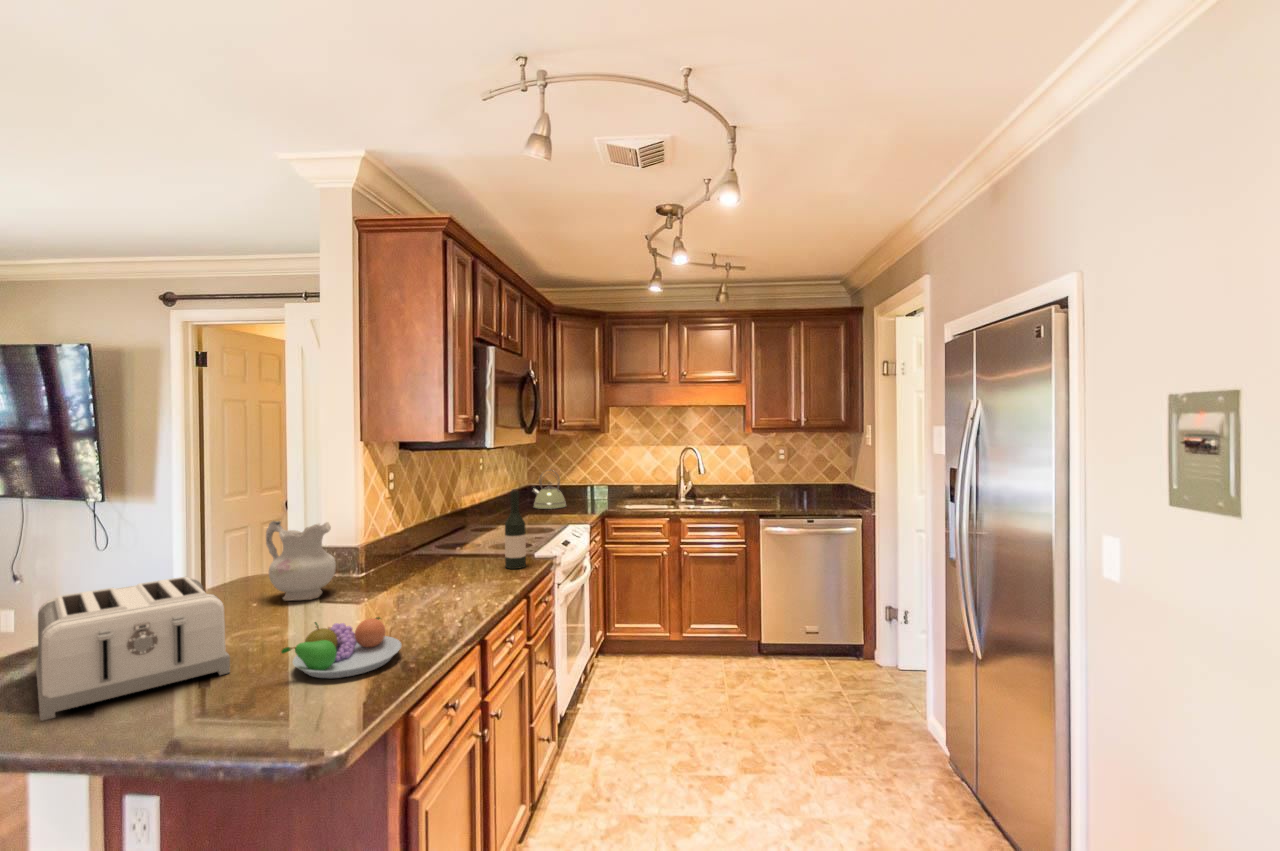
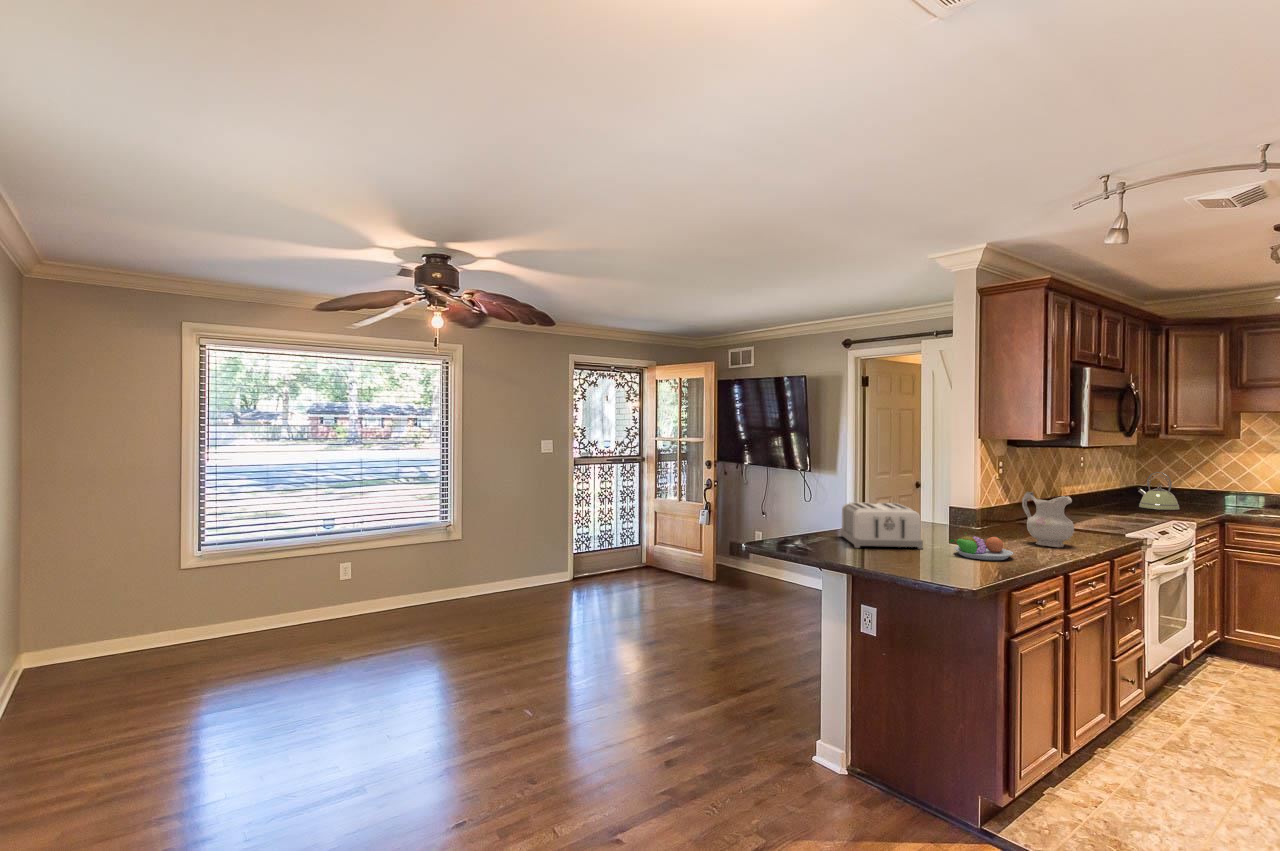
wine bottle: present [505,489,526,569] -> none [1094,479,1113,539]
ceramic pitcher: present [266,521,336,601] -> present [1022,492,1074,547]

